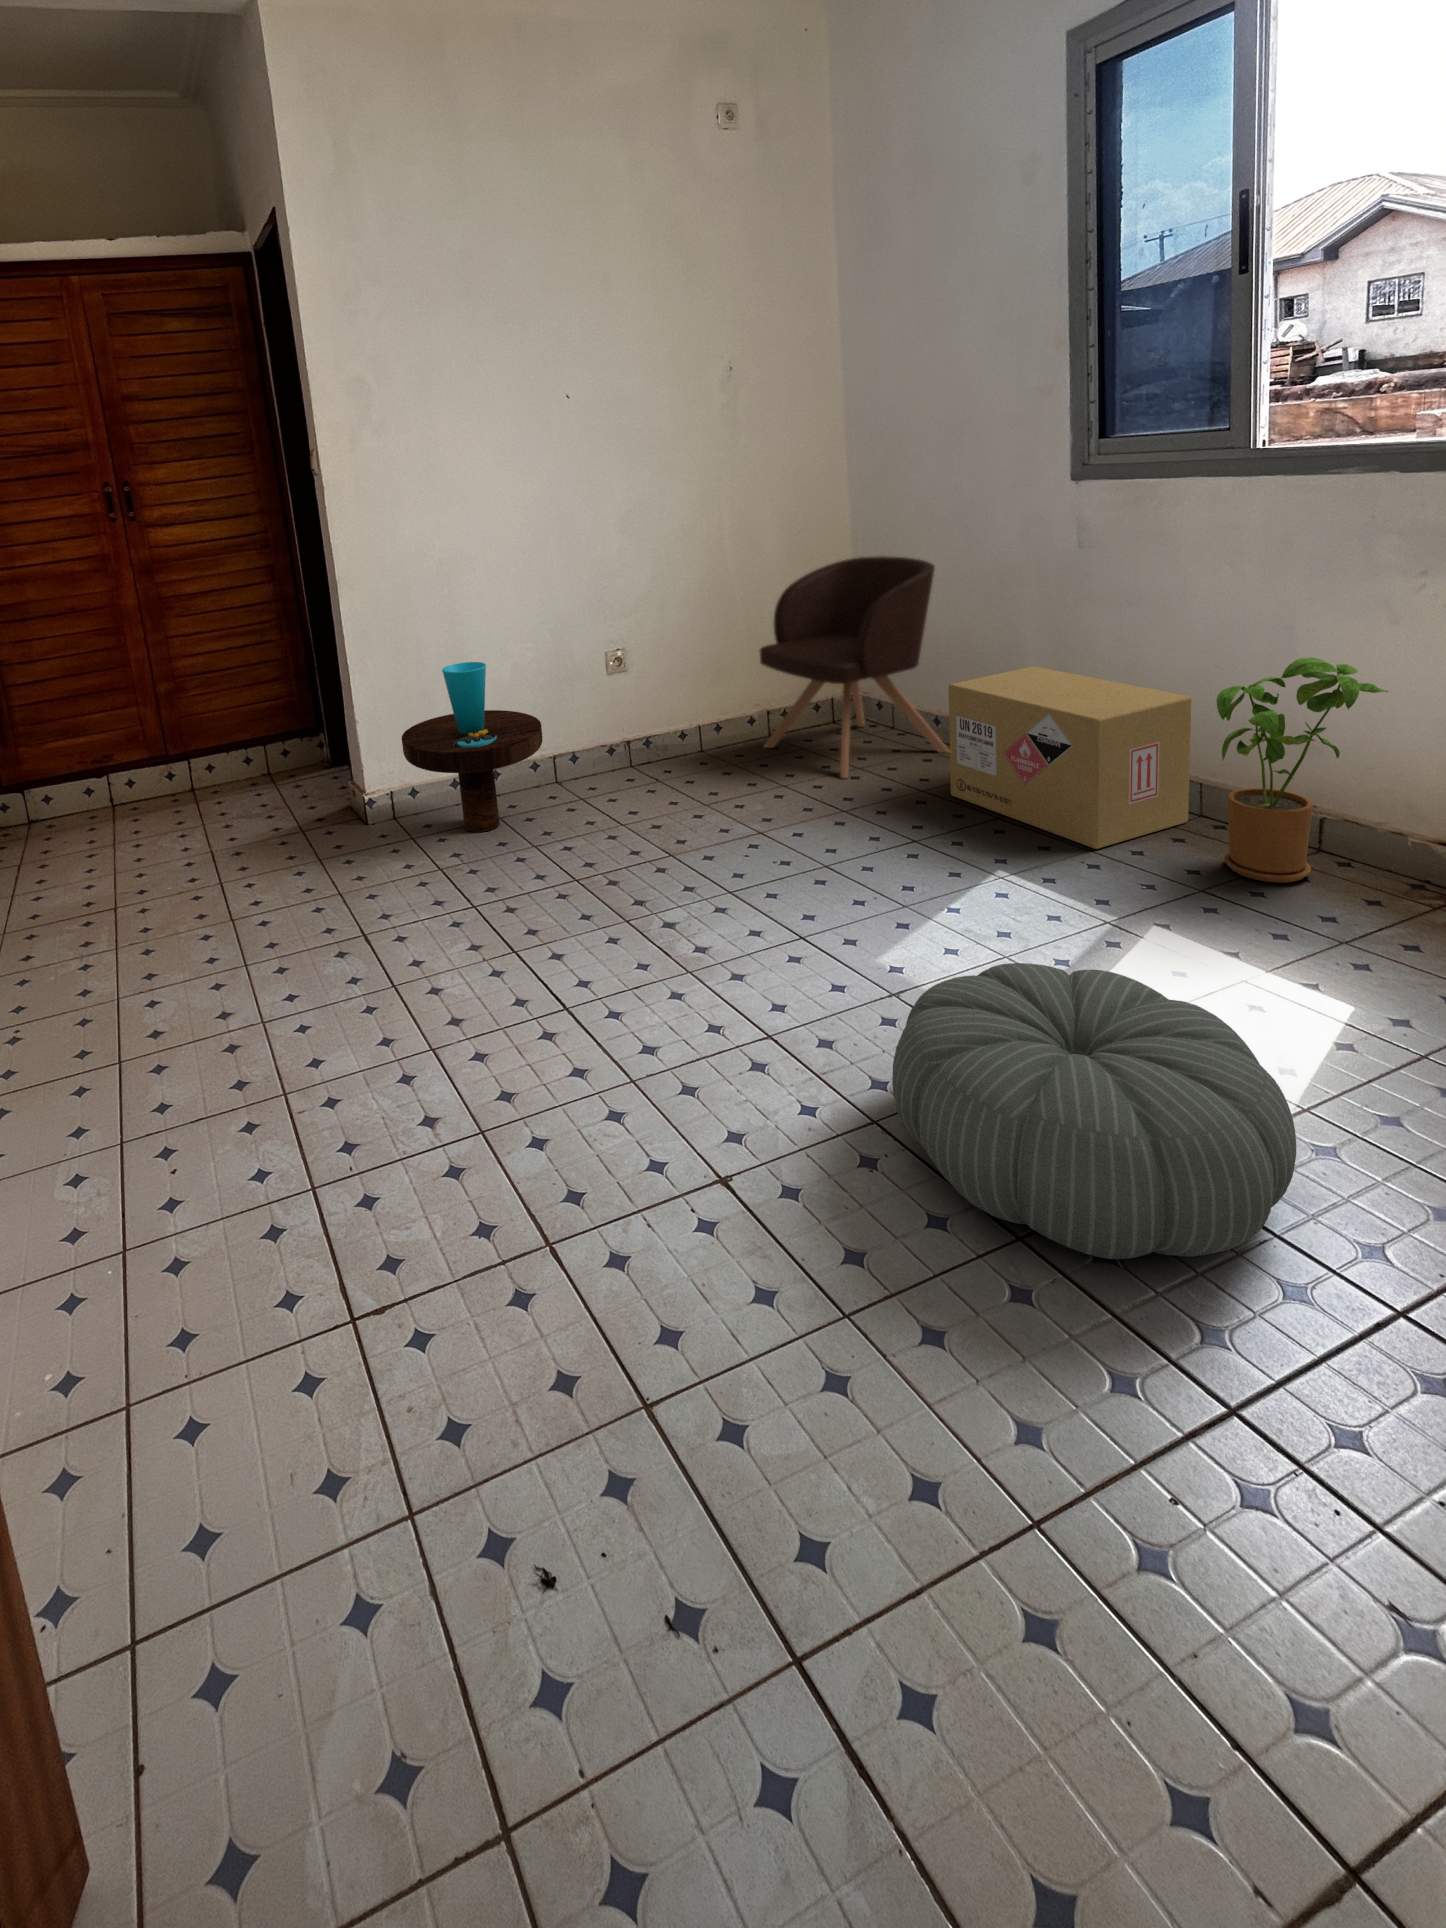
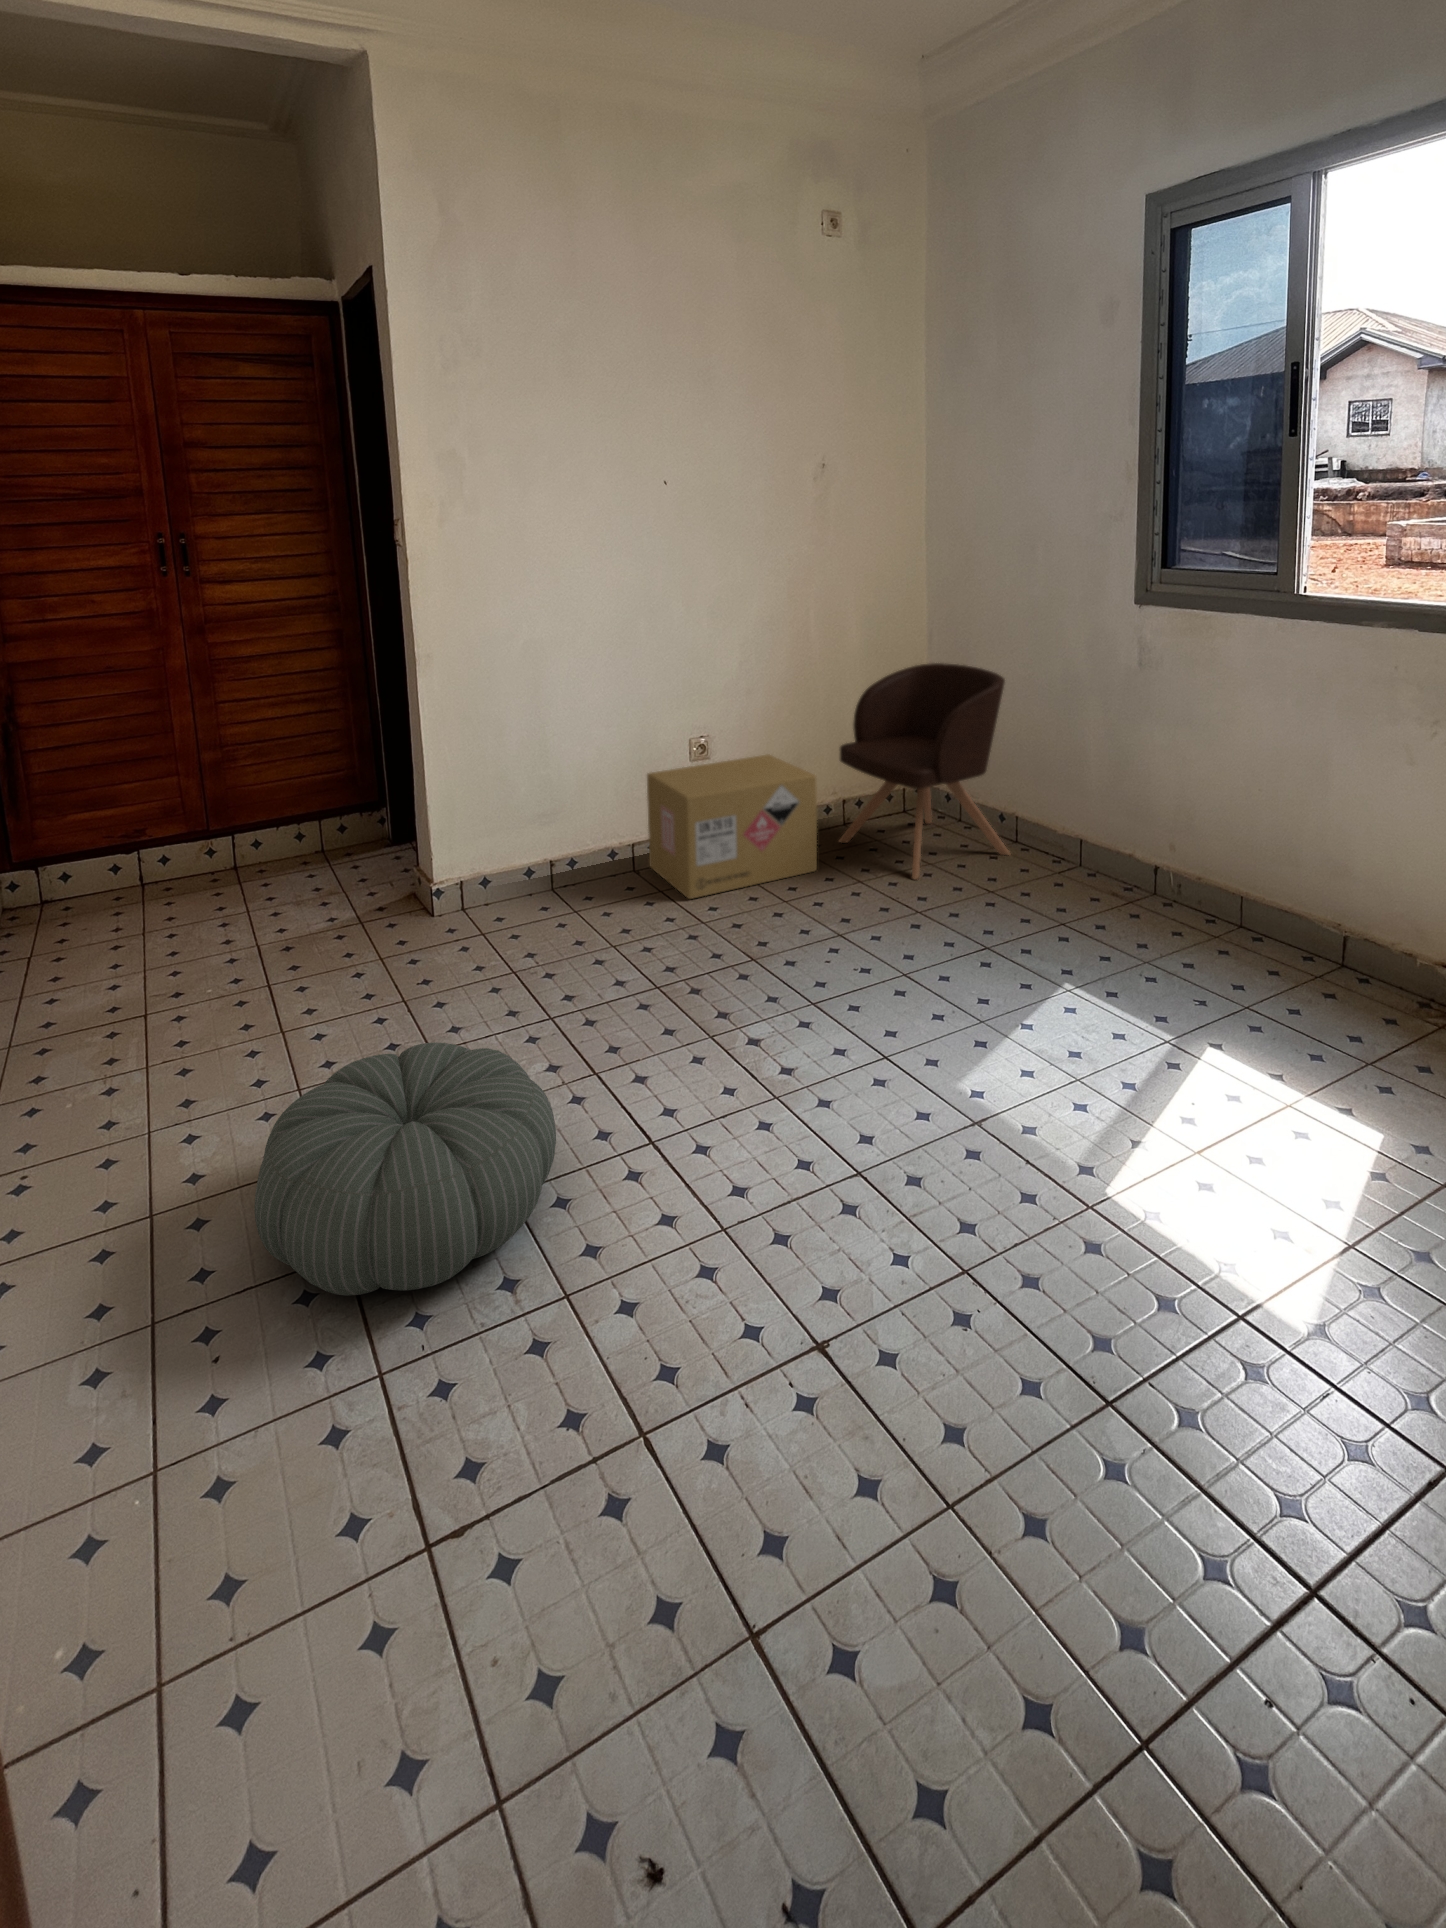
house plant: present [1216,657,1388,883] -> none [1254,800,1396,1003]
side table: present [402,662,542,832] -> none [482,753,628,929]
cardboard box: present [949,666,1191,849] -> present [647,755,817,899]
pouf: present [892,963,1296,1259] -> present [255,1042,556,1296]

